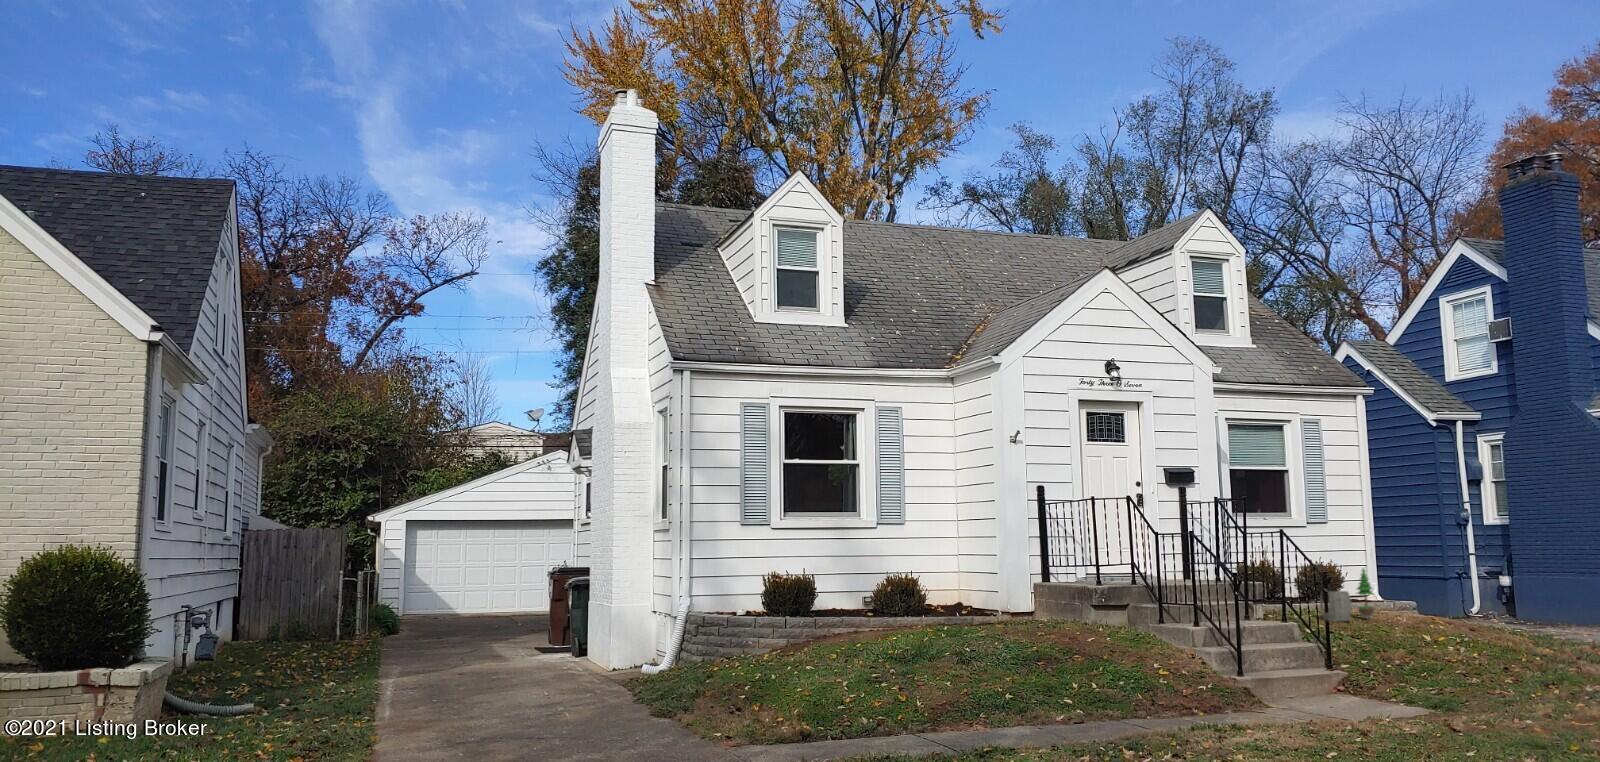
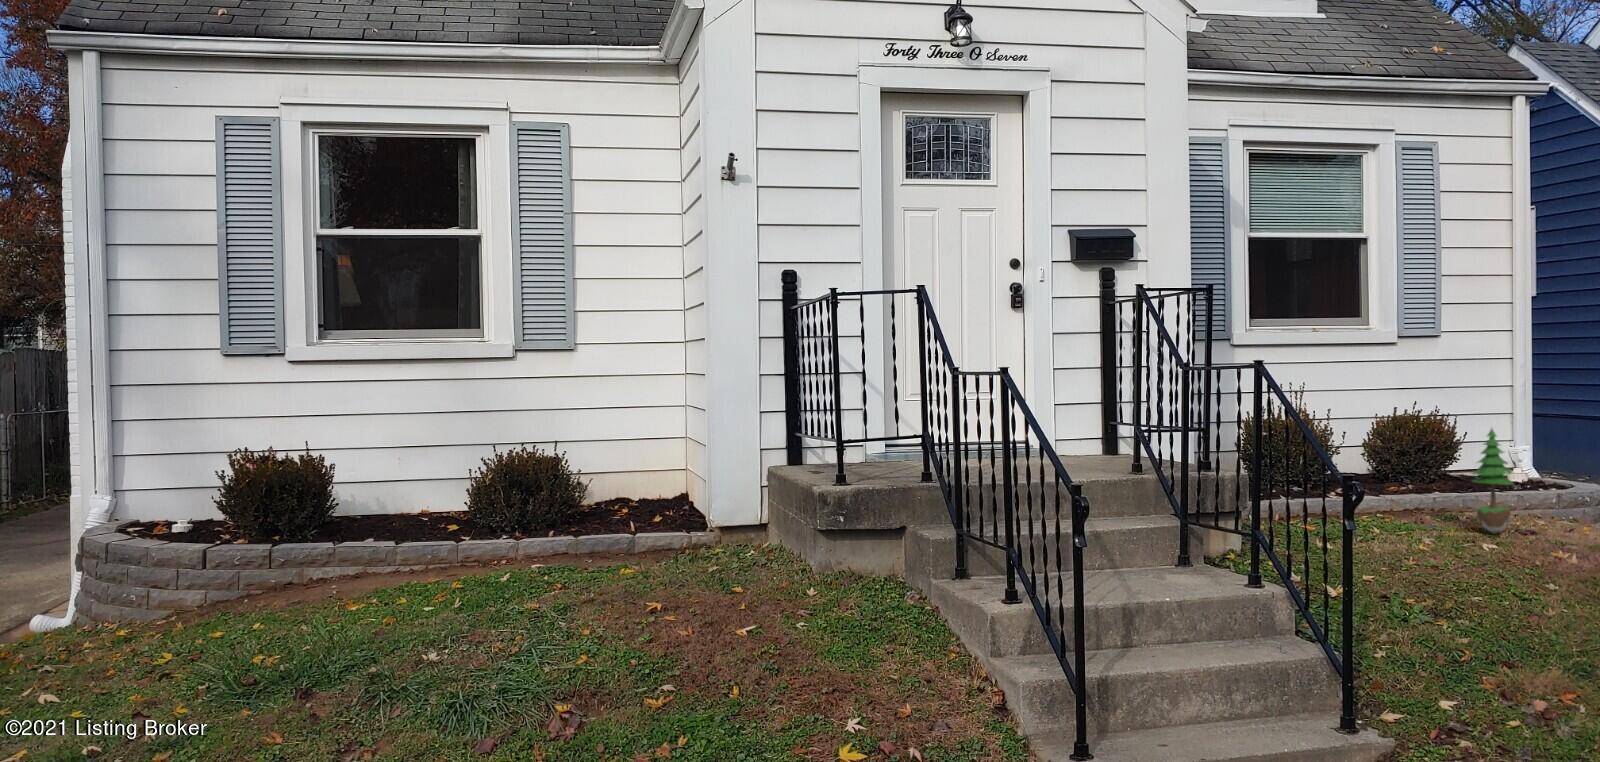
woven basket: present [1320,591,1352,621] -> none [1392,477,1458,542]

